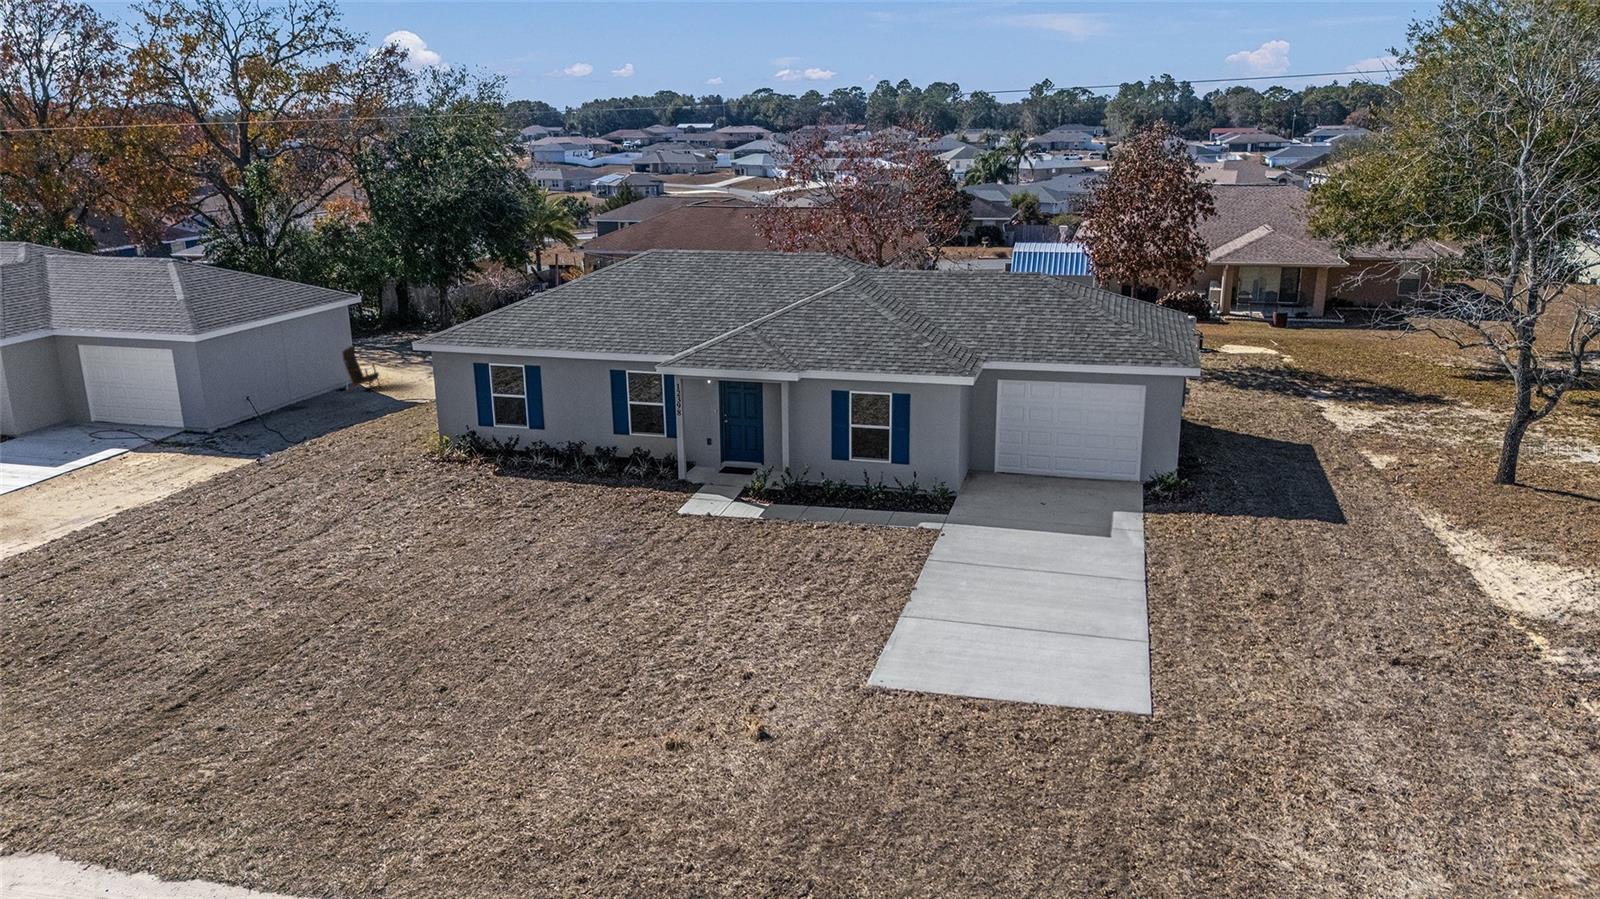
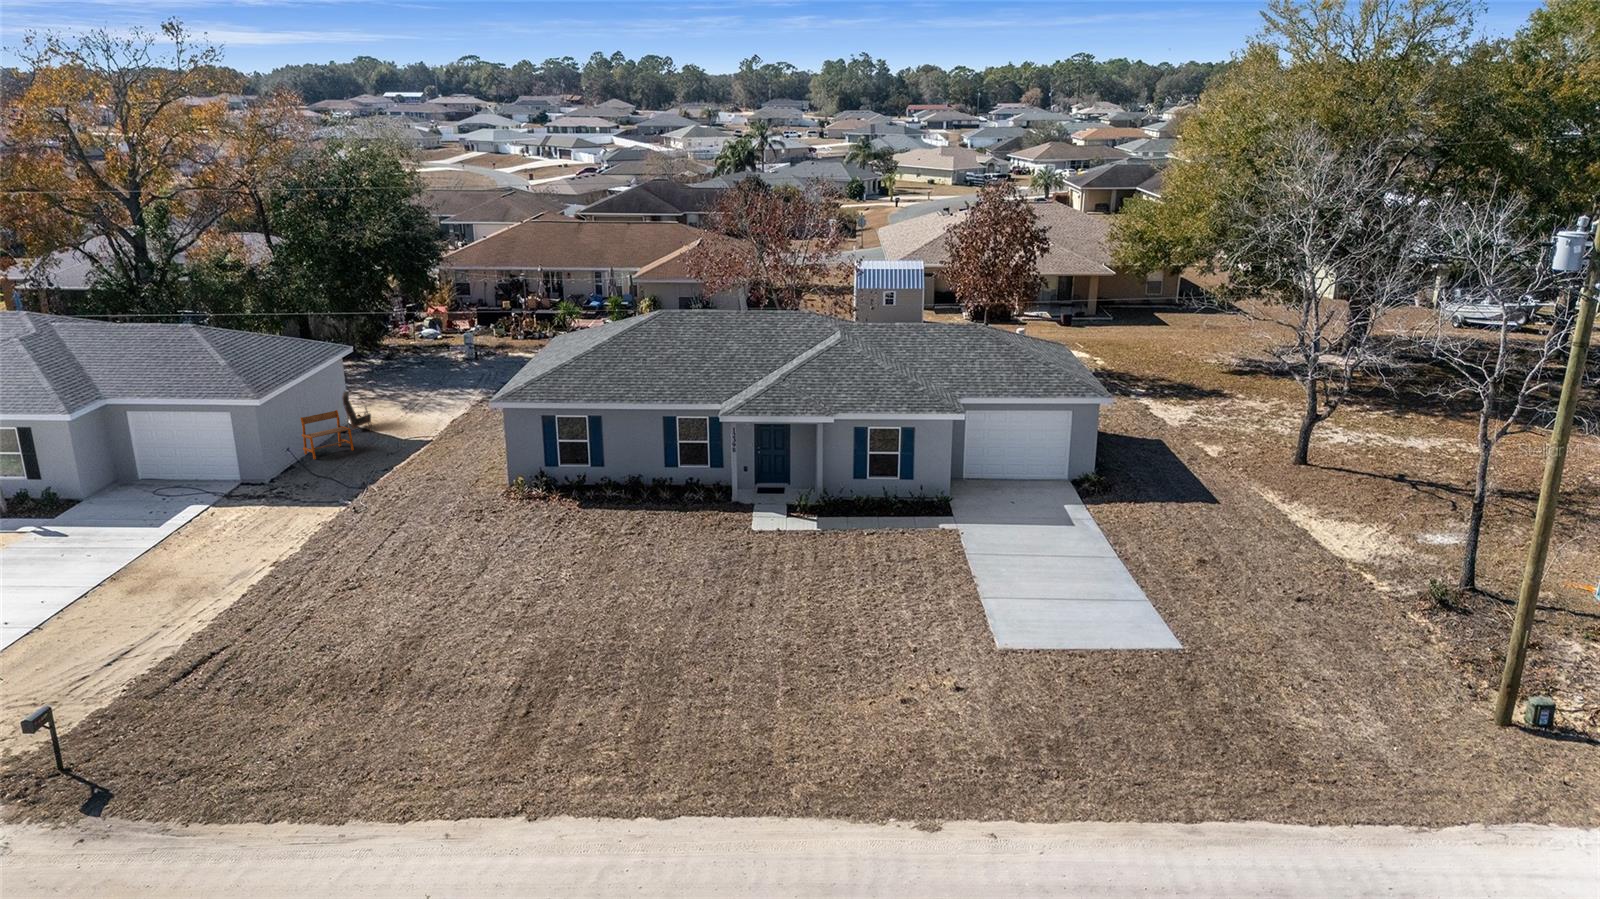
bench: none [278,362,335,413] -> present [300,410,354,459]

